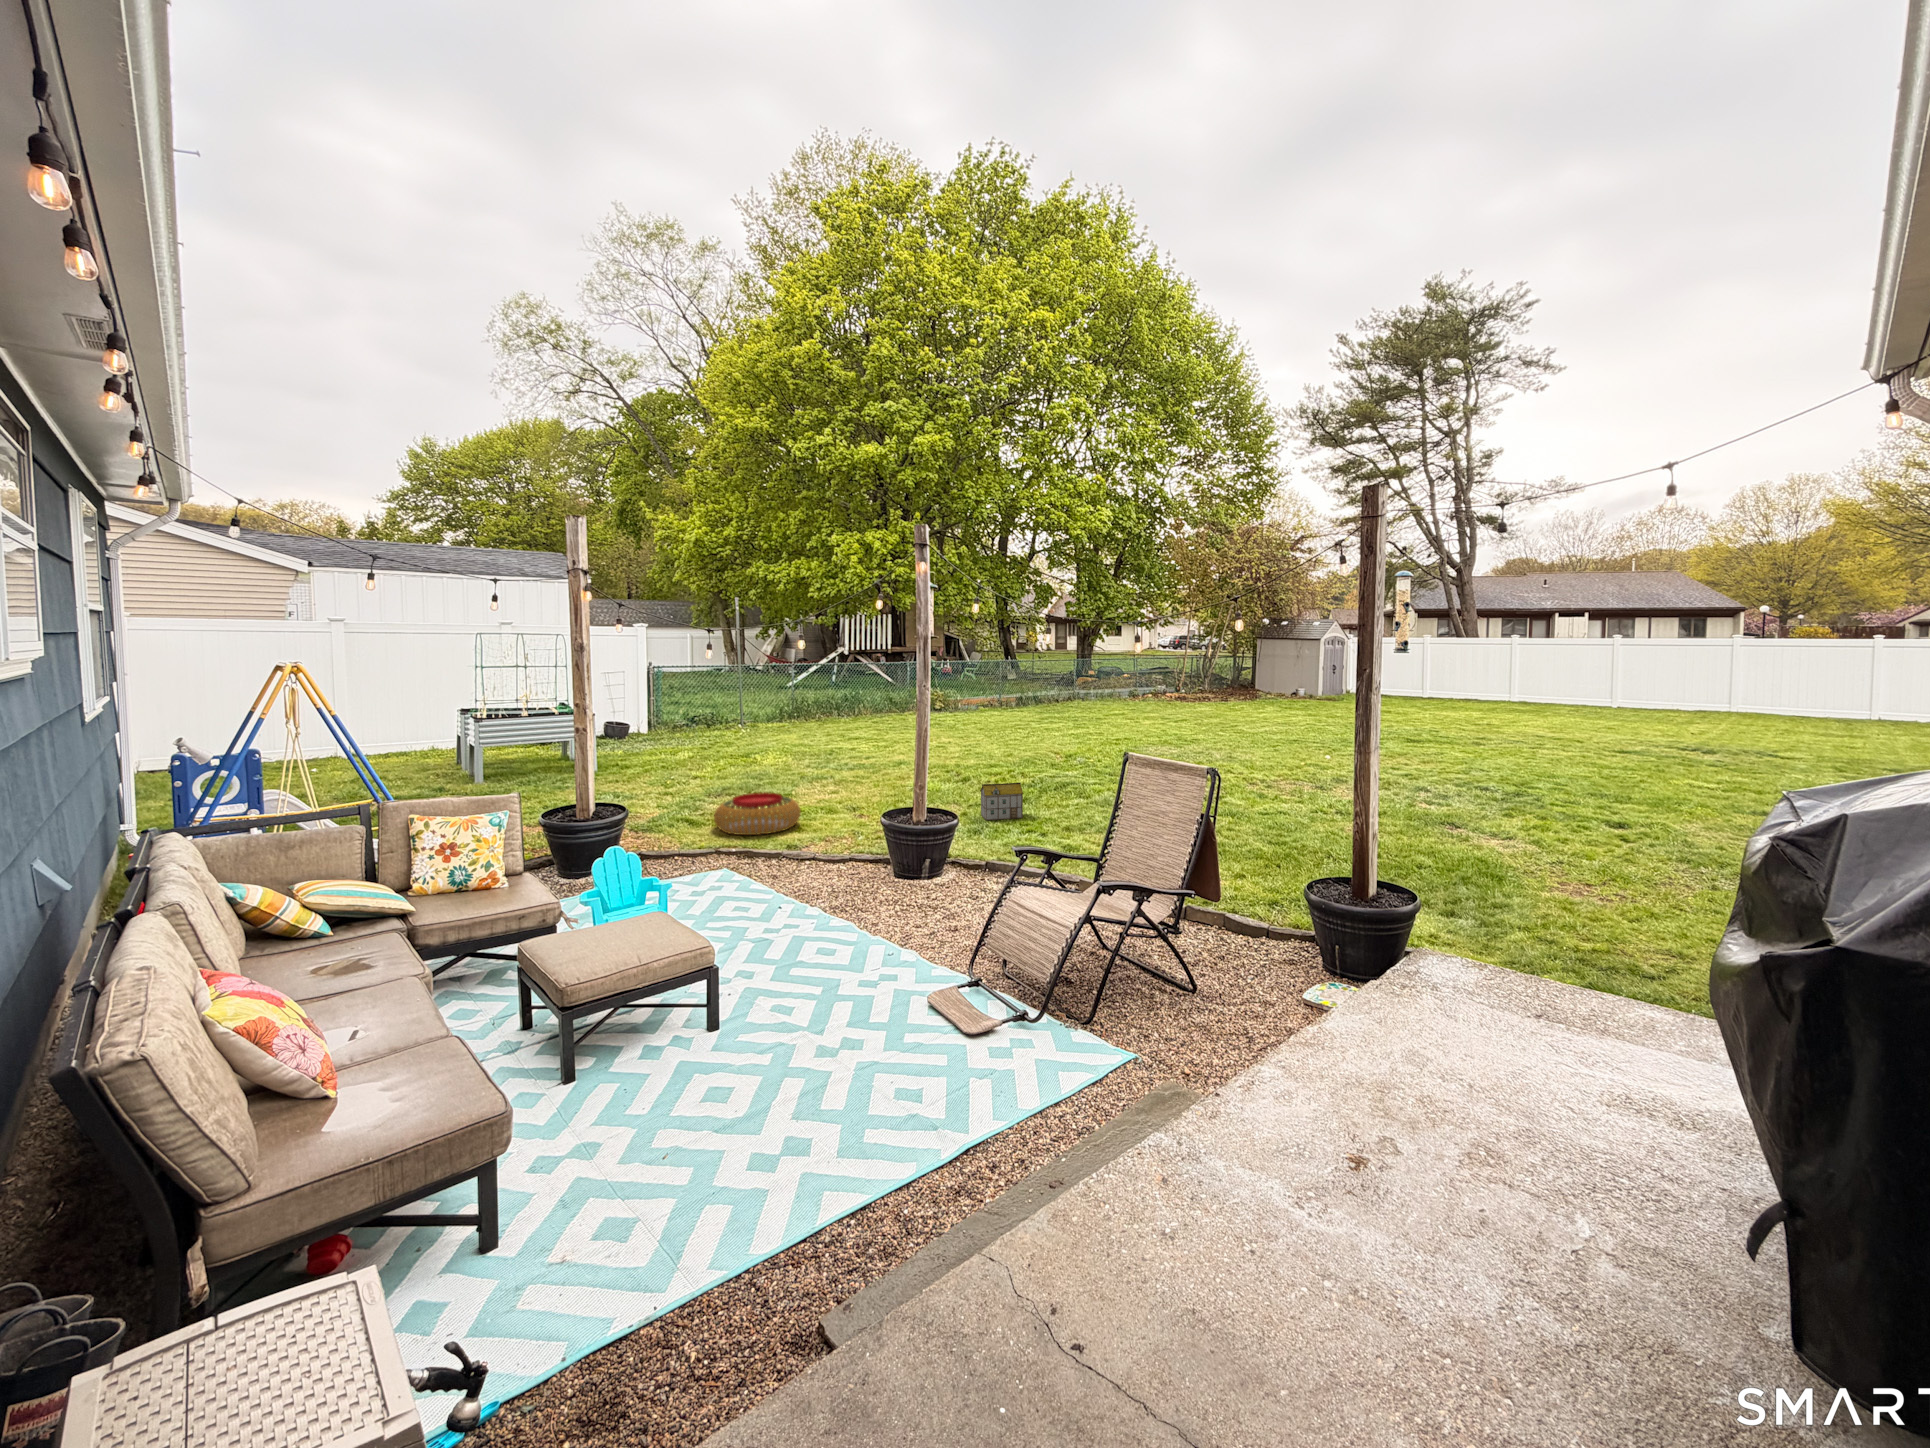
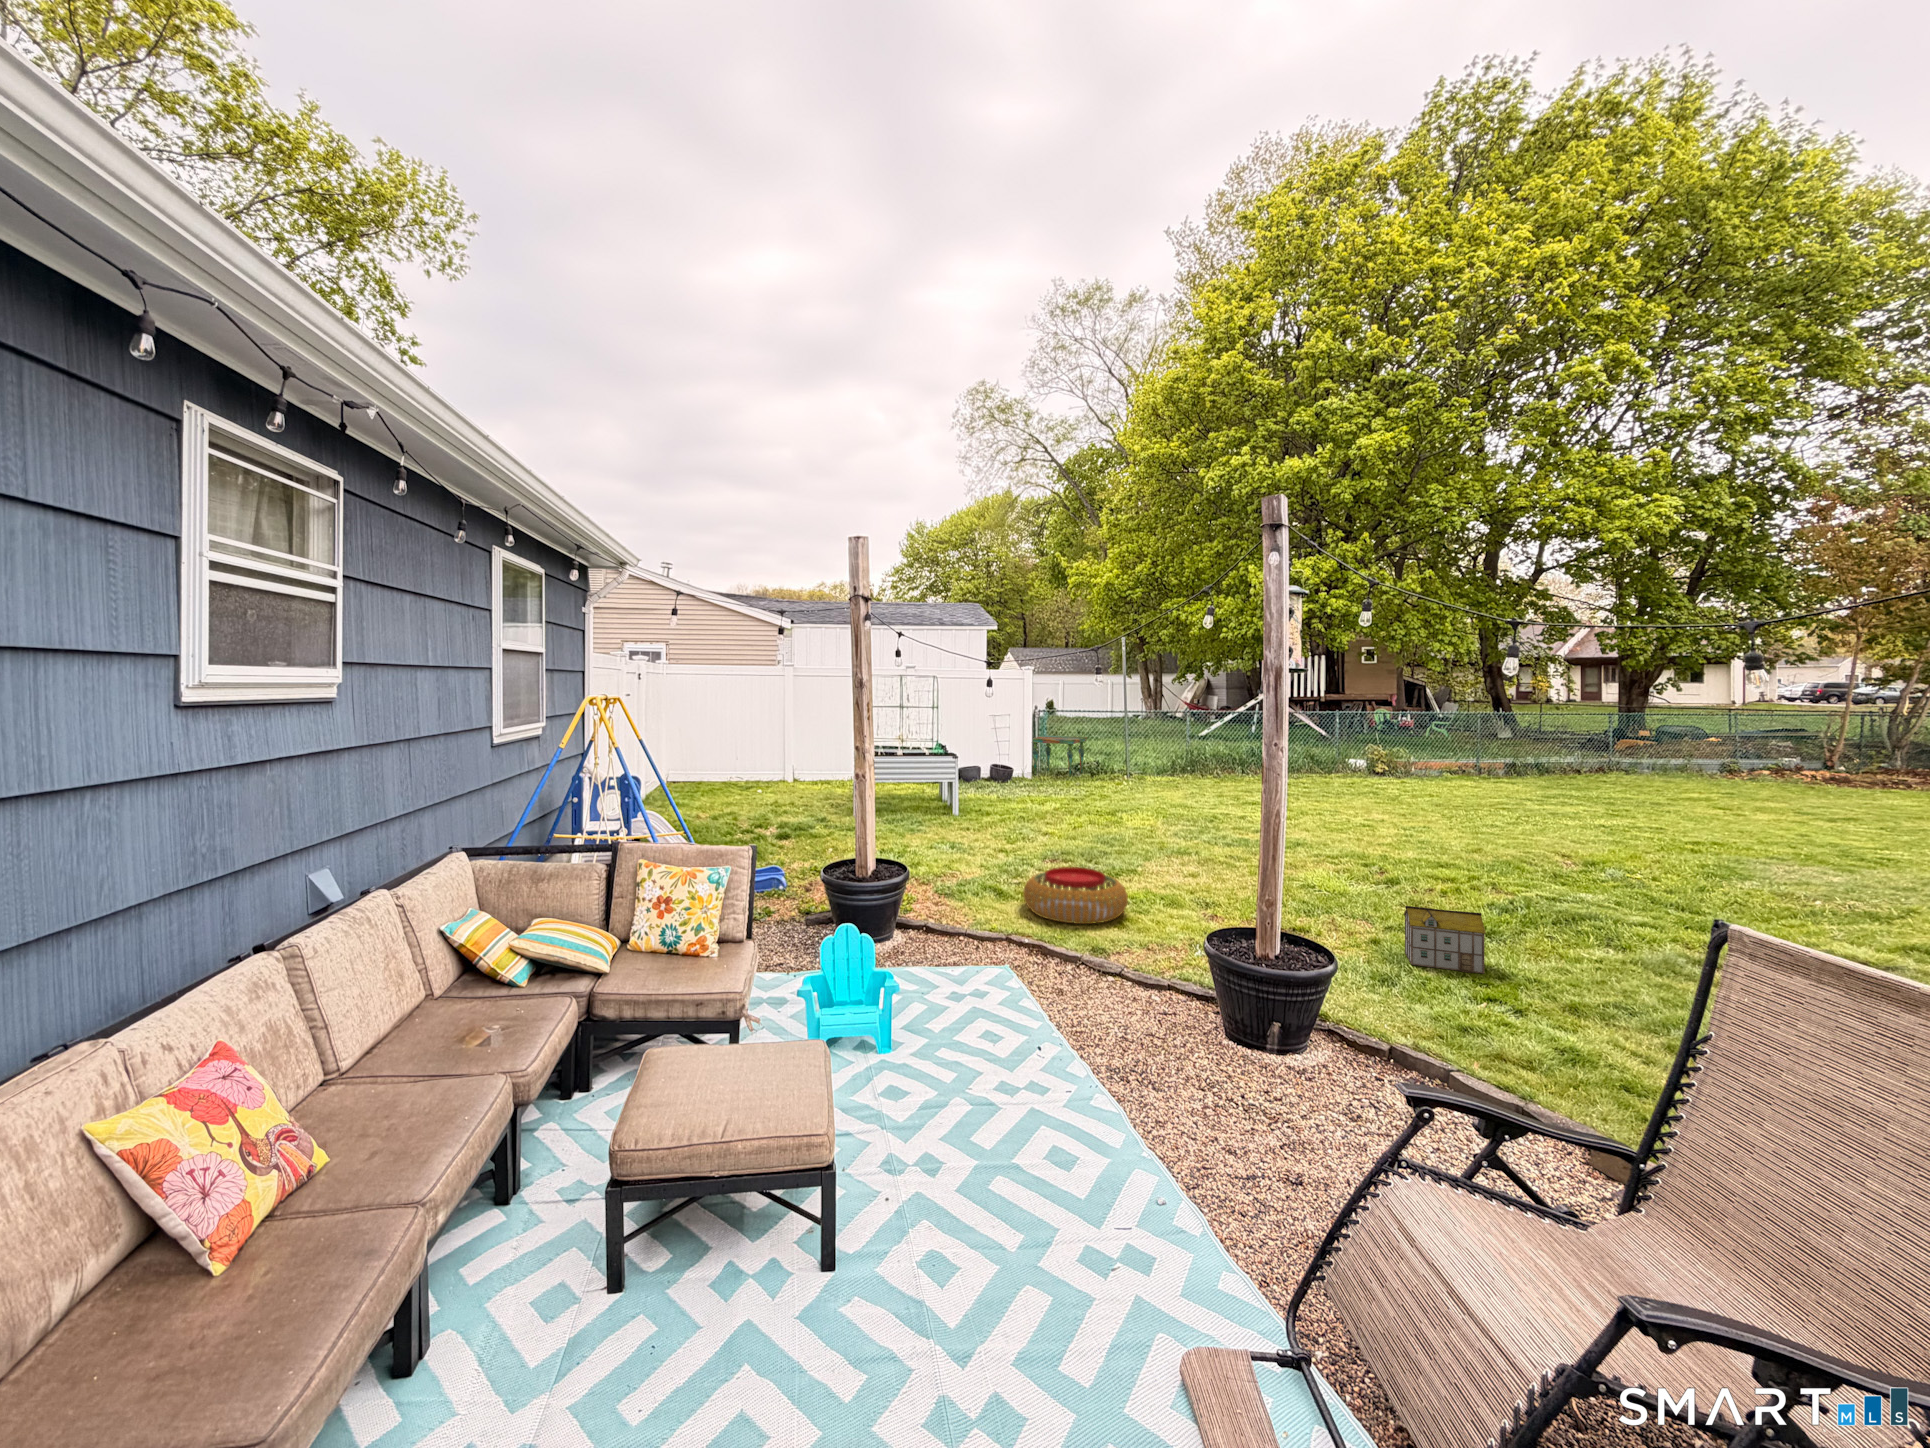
side table: none [642,690,700,730] -> present [1033,736,1087,777]

